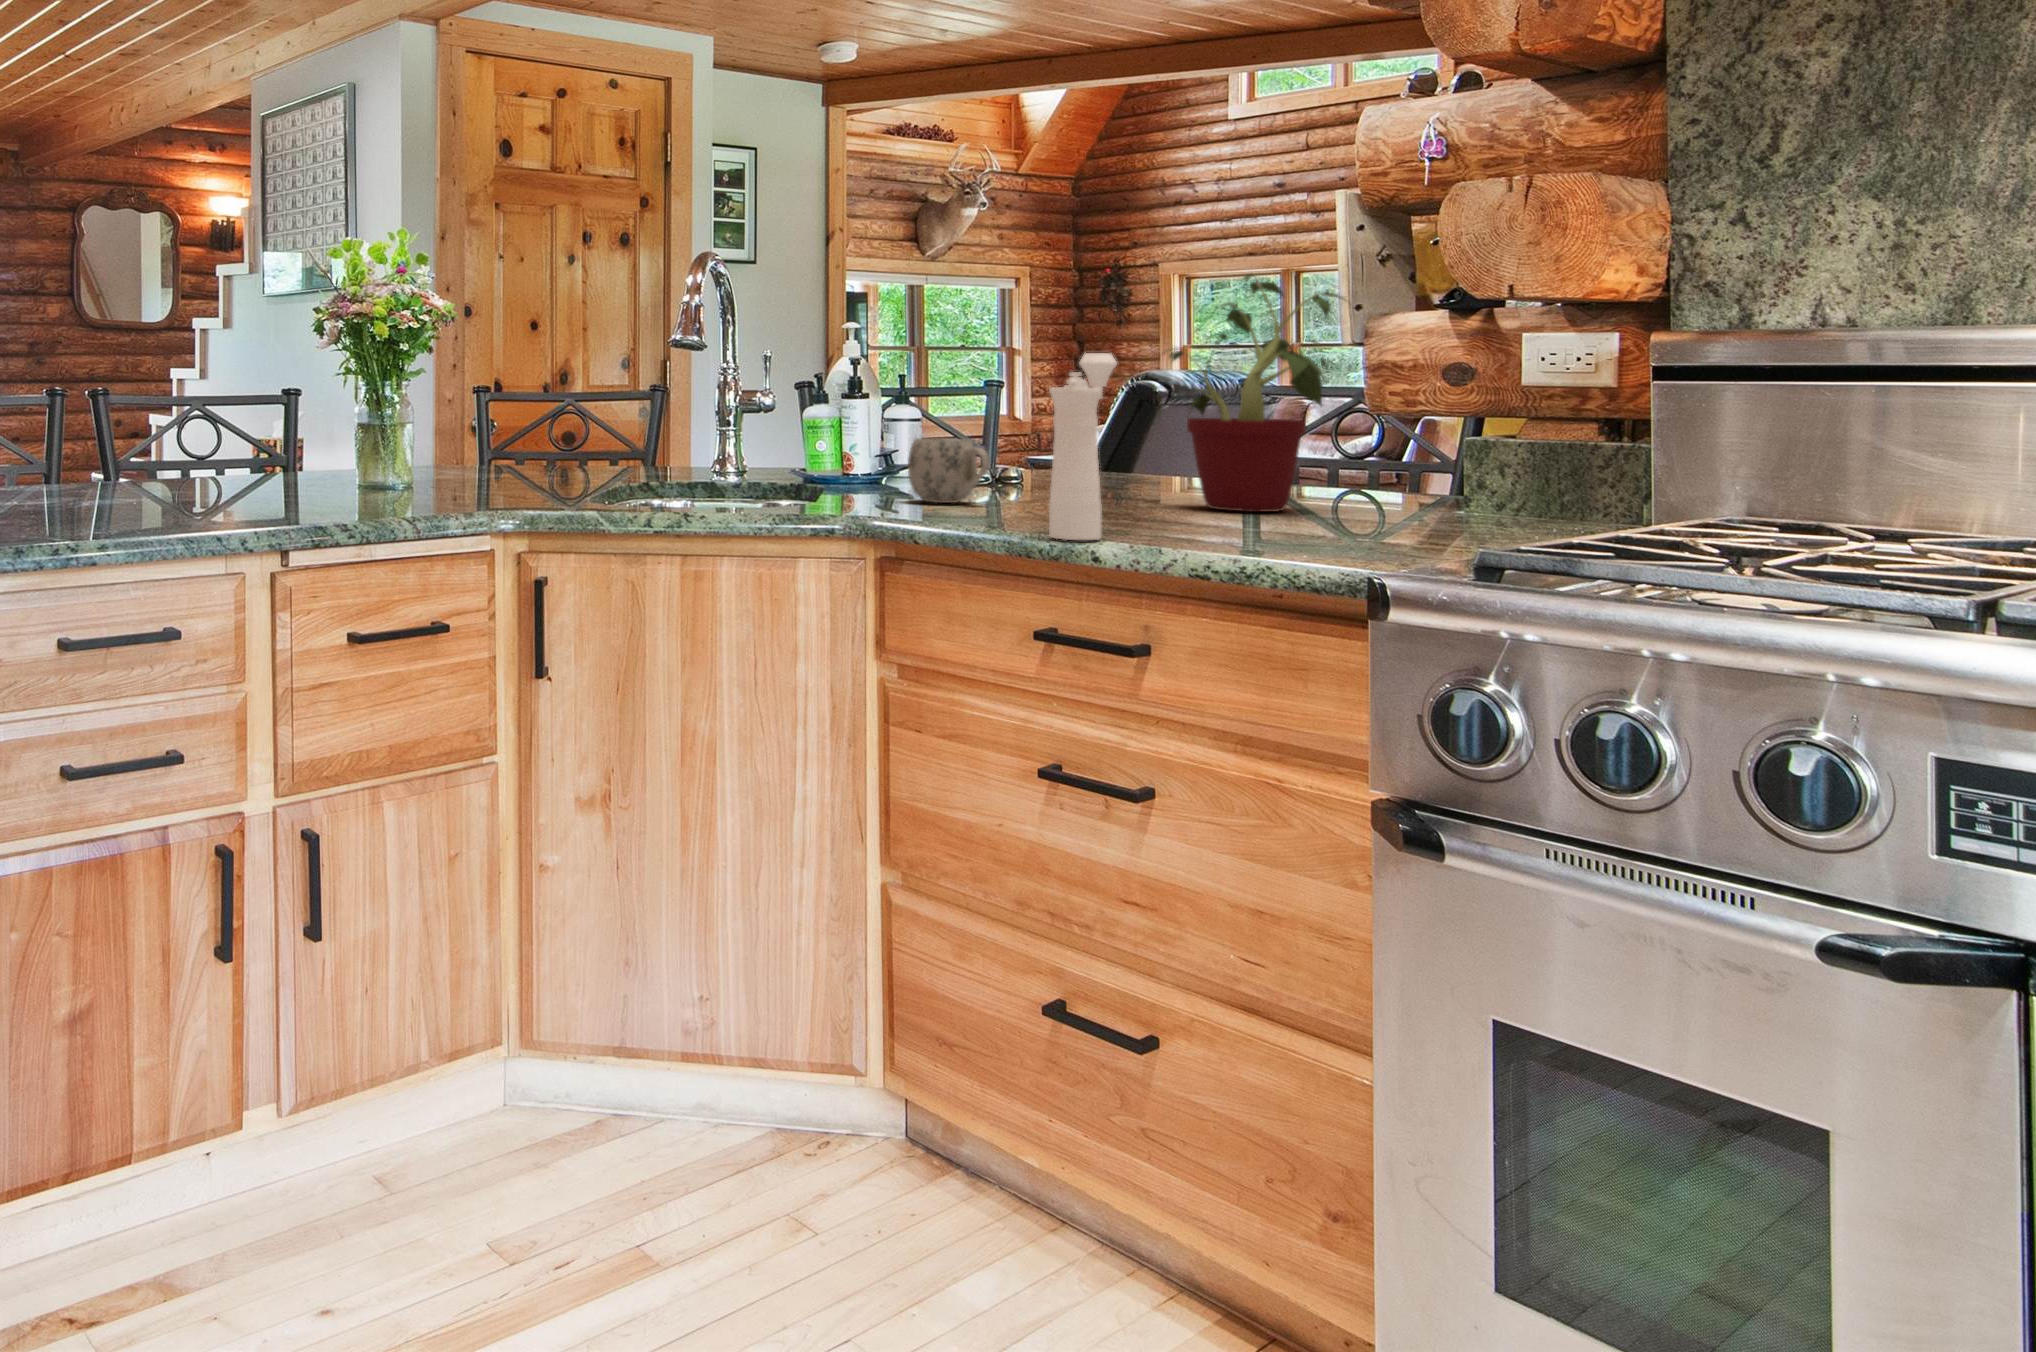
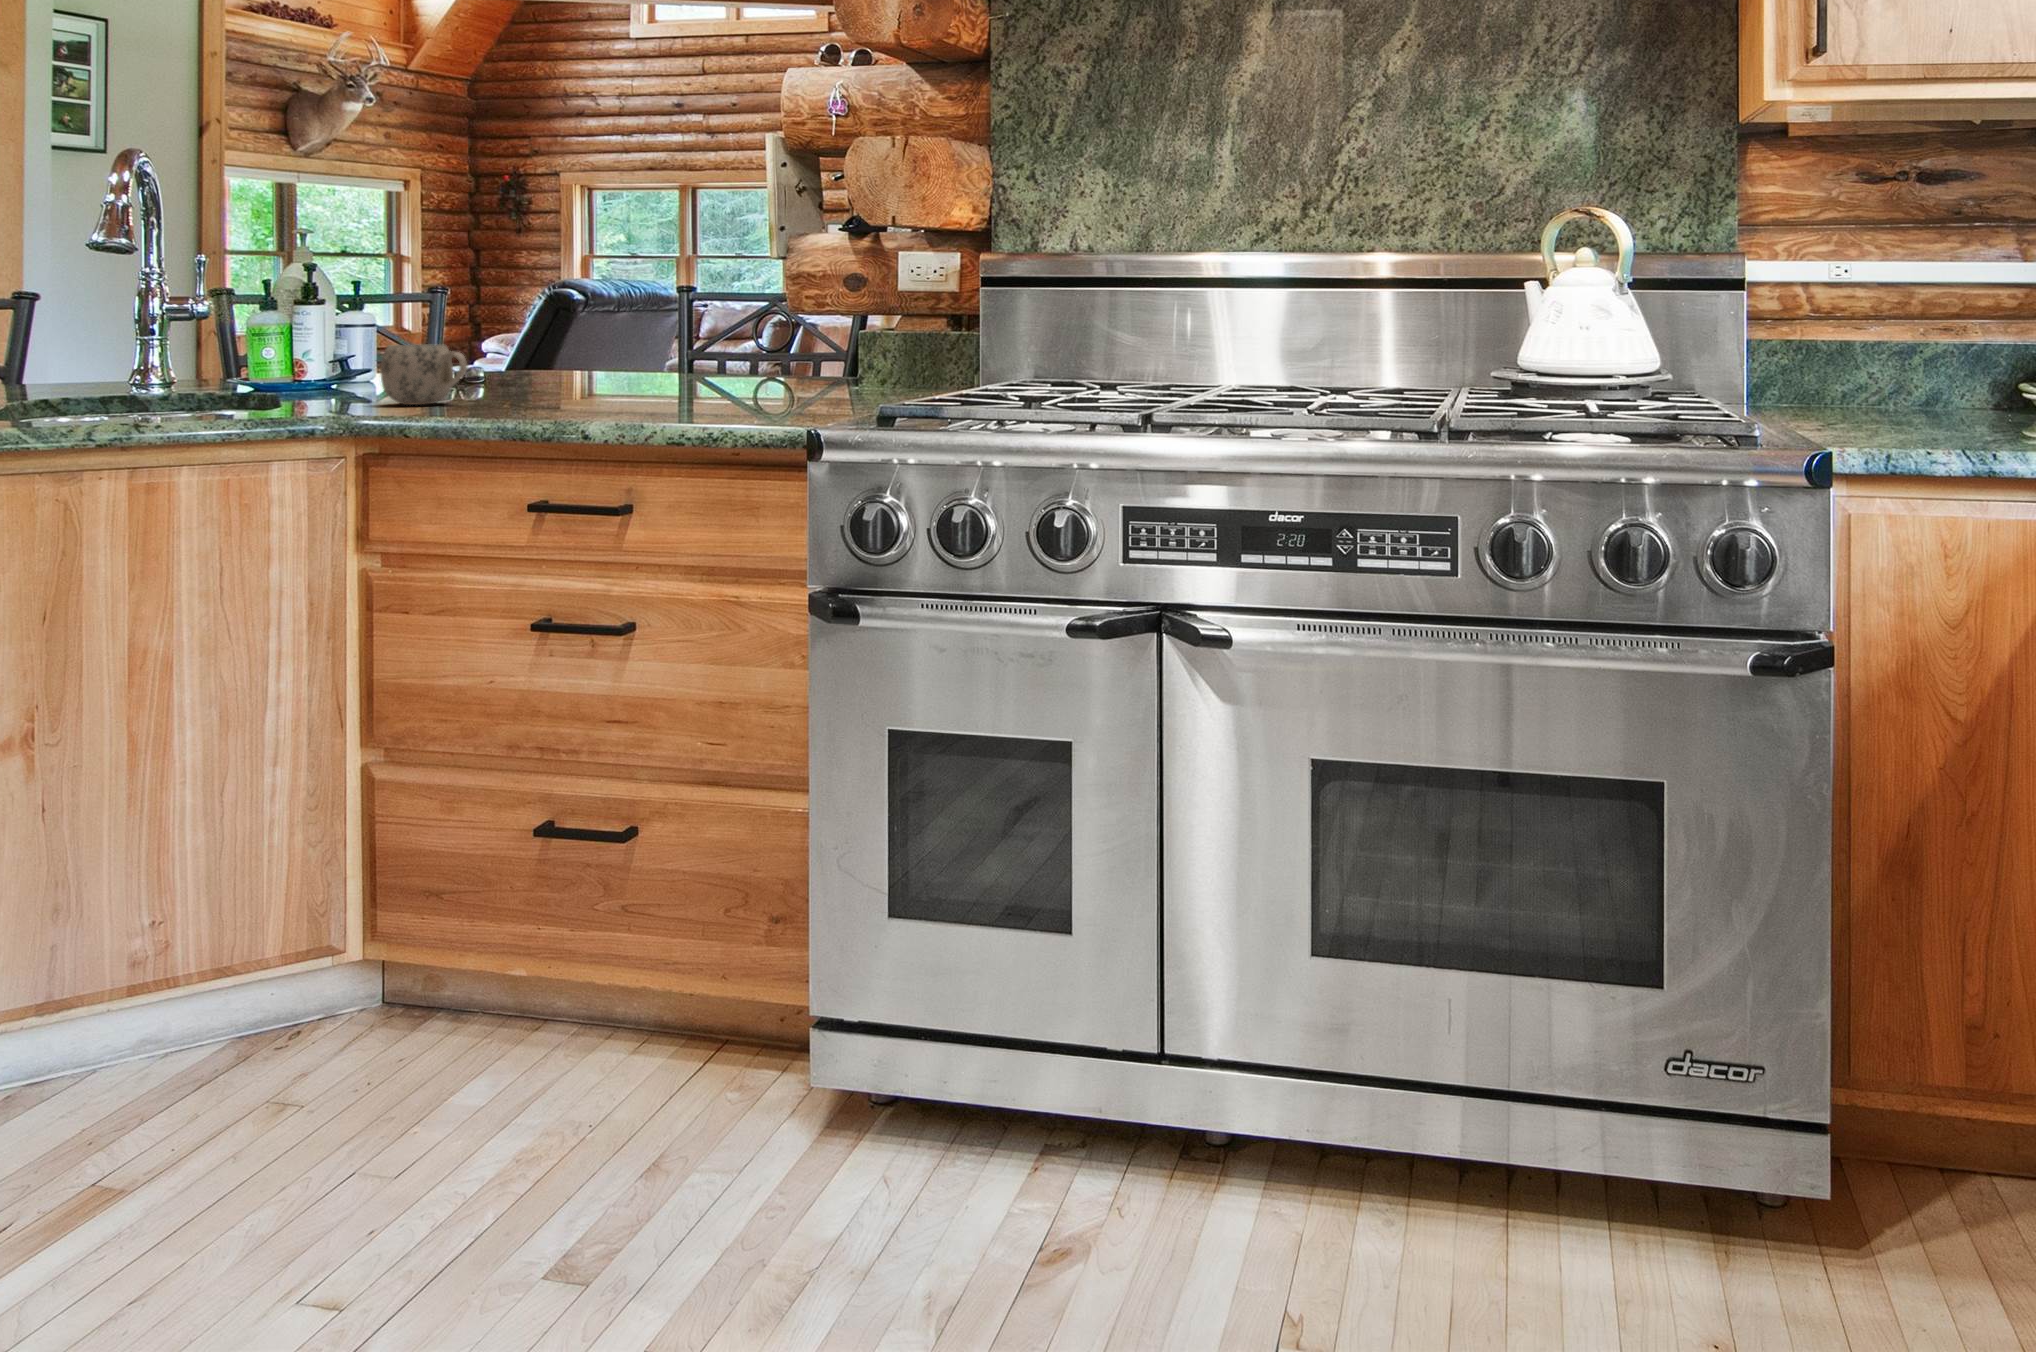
potted plant: present [1167,273,1345,512] -> none [623,199,778,398]
pepper mill: present [1049,353,1117,540] -> none [544,266,600,424]

